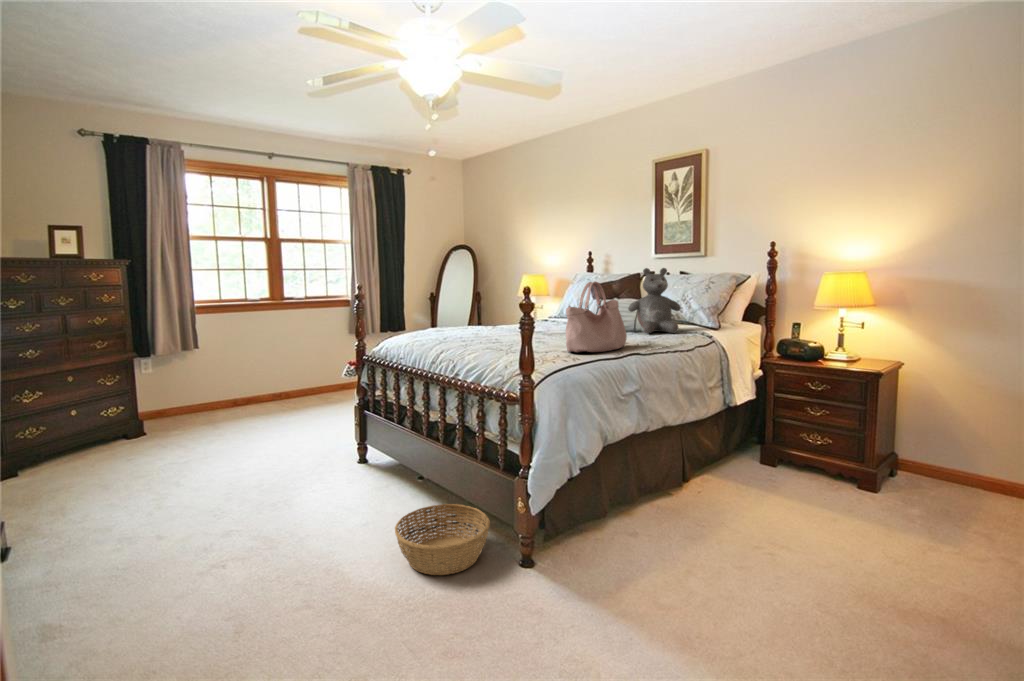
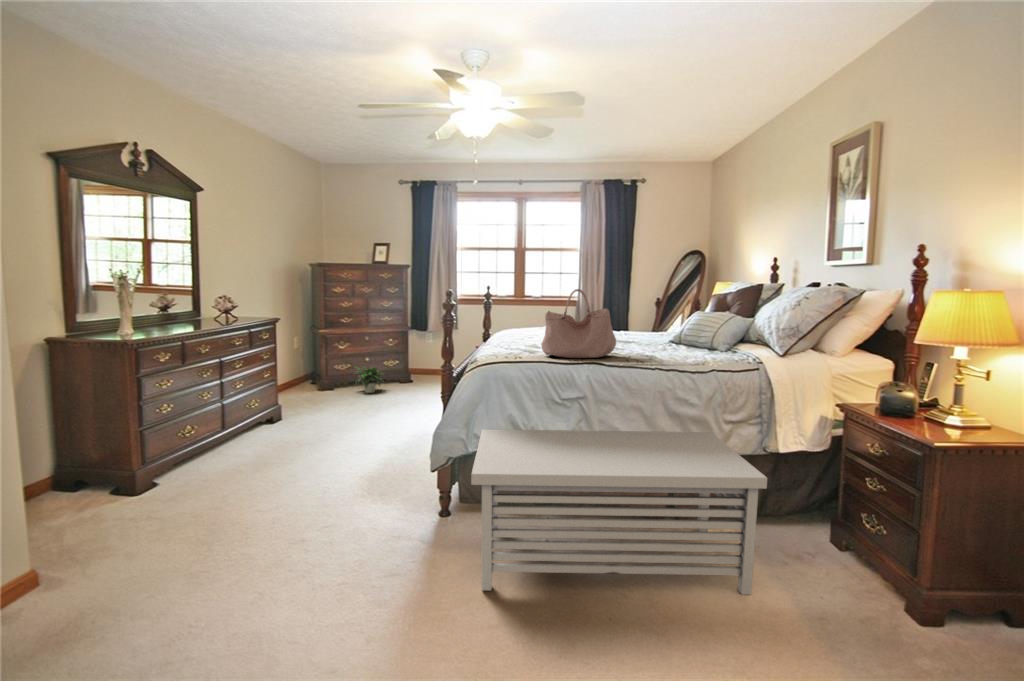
teddy bear: present [628,268,681,333] -> none [693,277,757,353]
storage bench: none [570,400,813,601] -> present [471,429,767,595]
potted plant: none [52,419,131,467] -> present [355,367,383,393]
basket: present [395,504,490,575] -> none [371,457,445,506]

